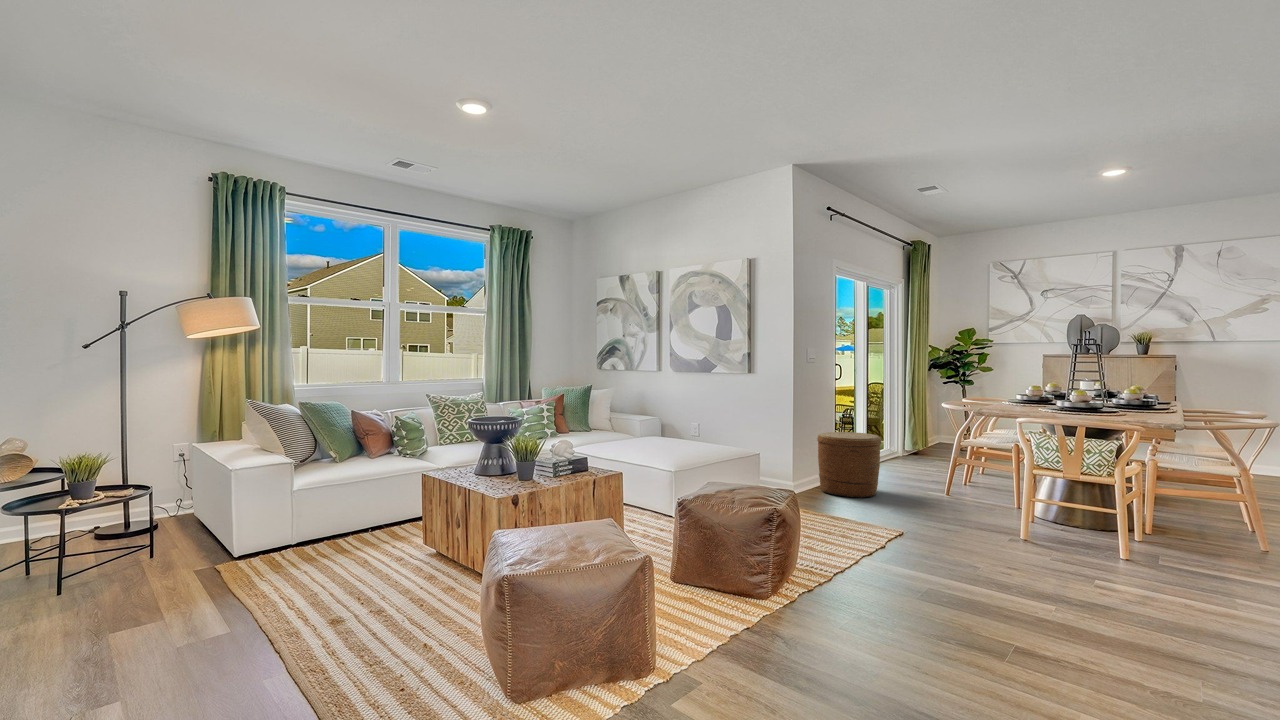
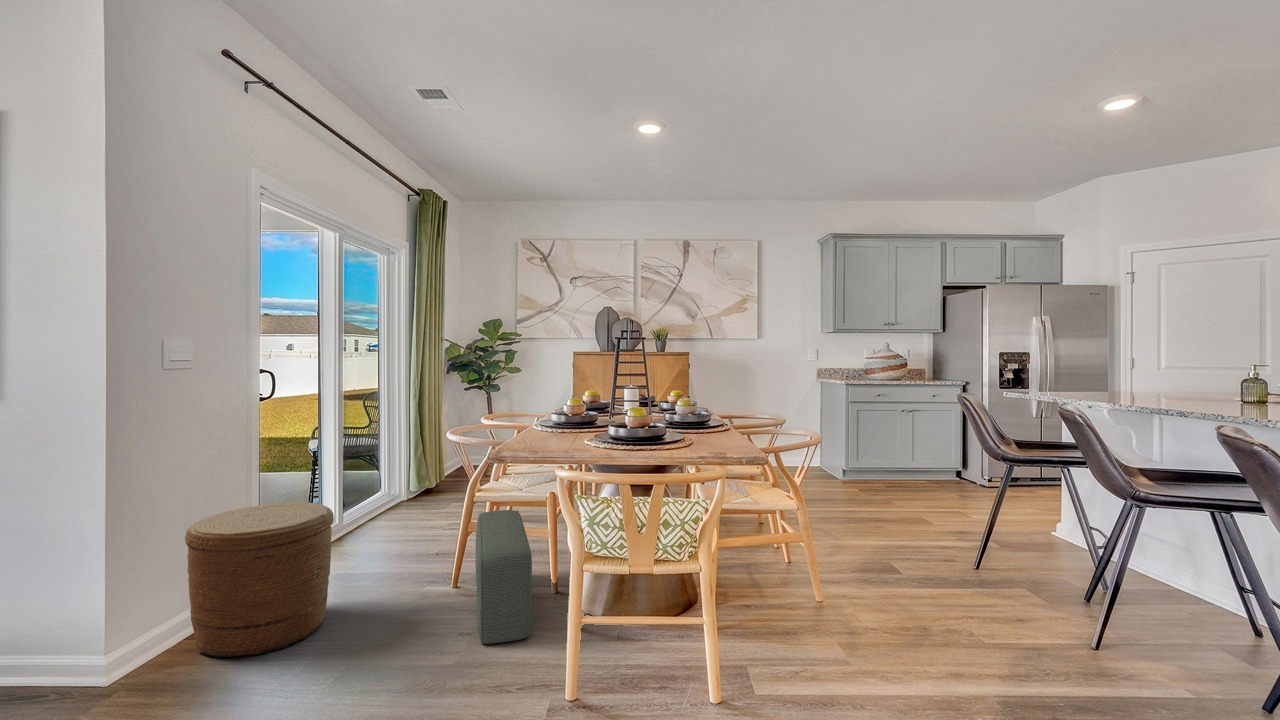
pouf: none [962,454,1000,518] -> present [476,510,532,644]

